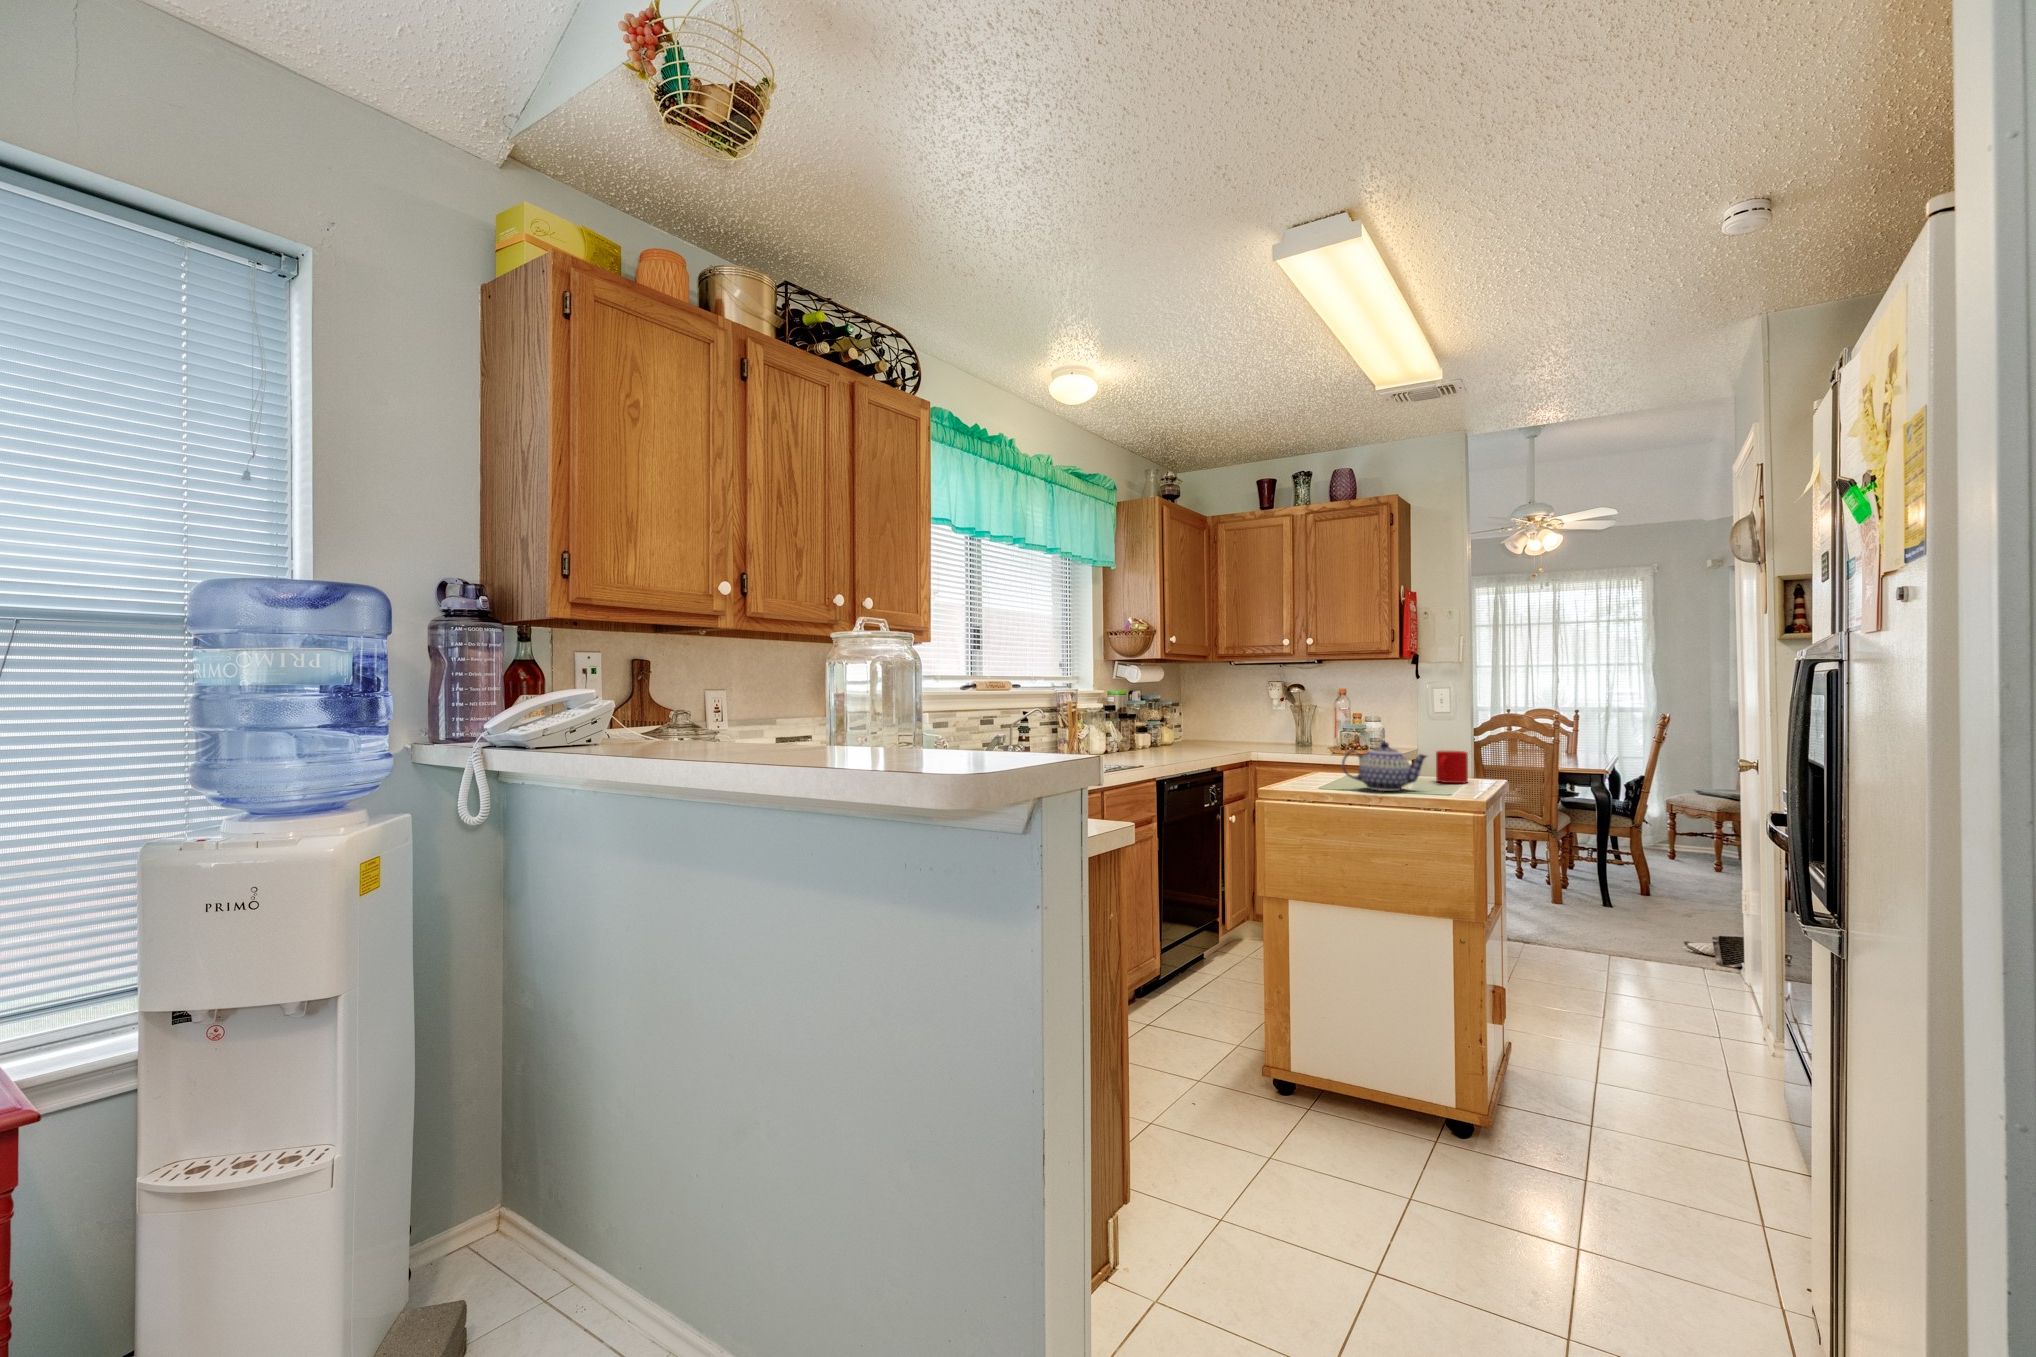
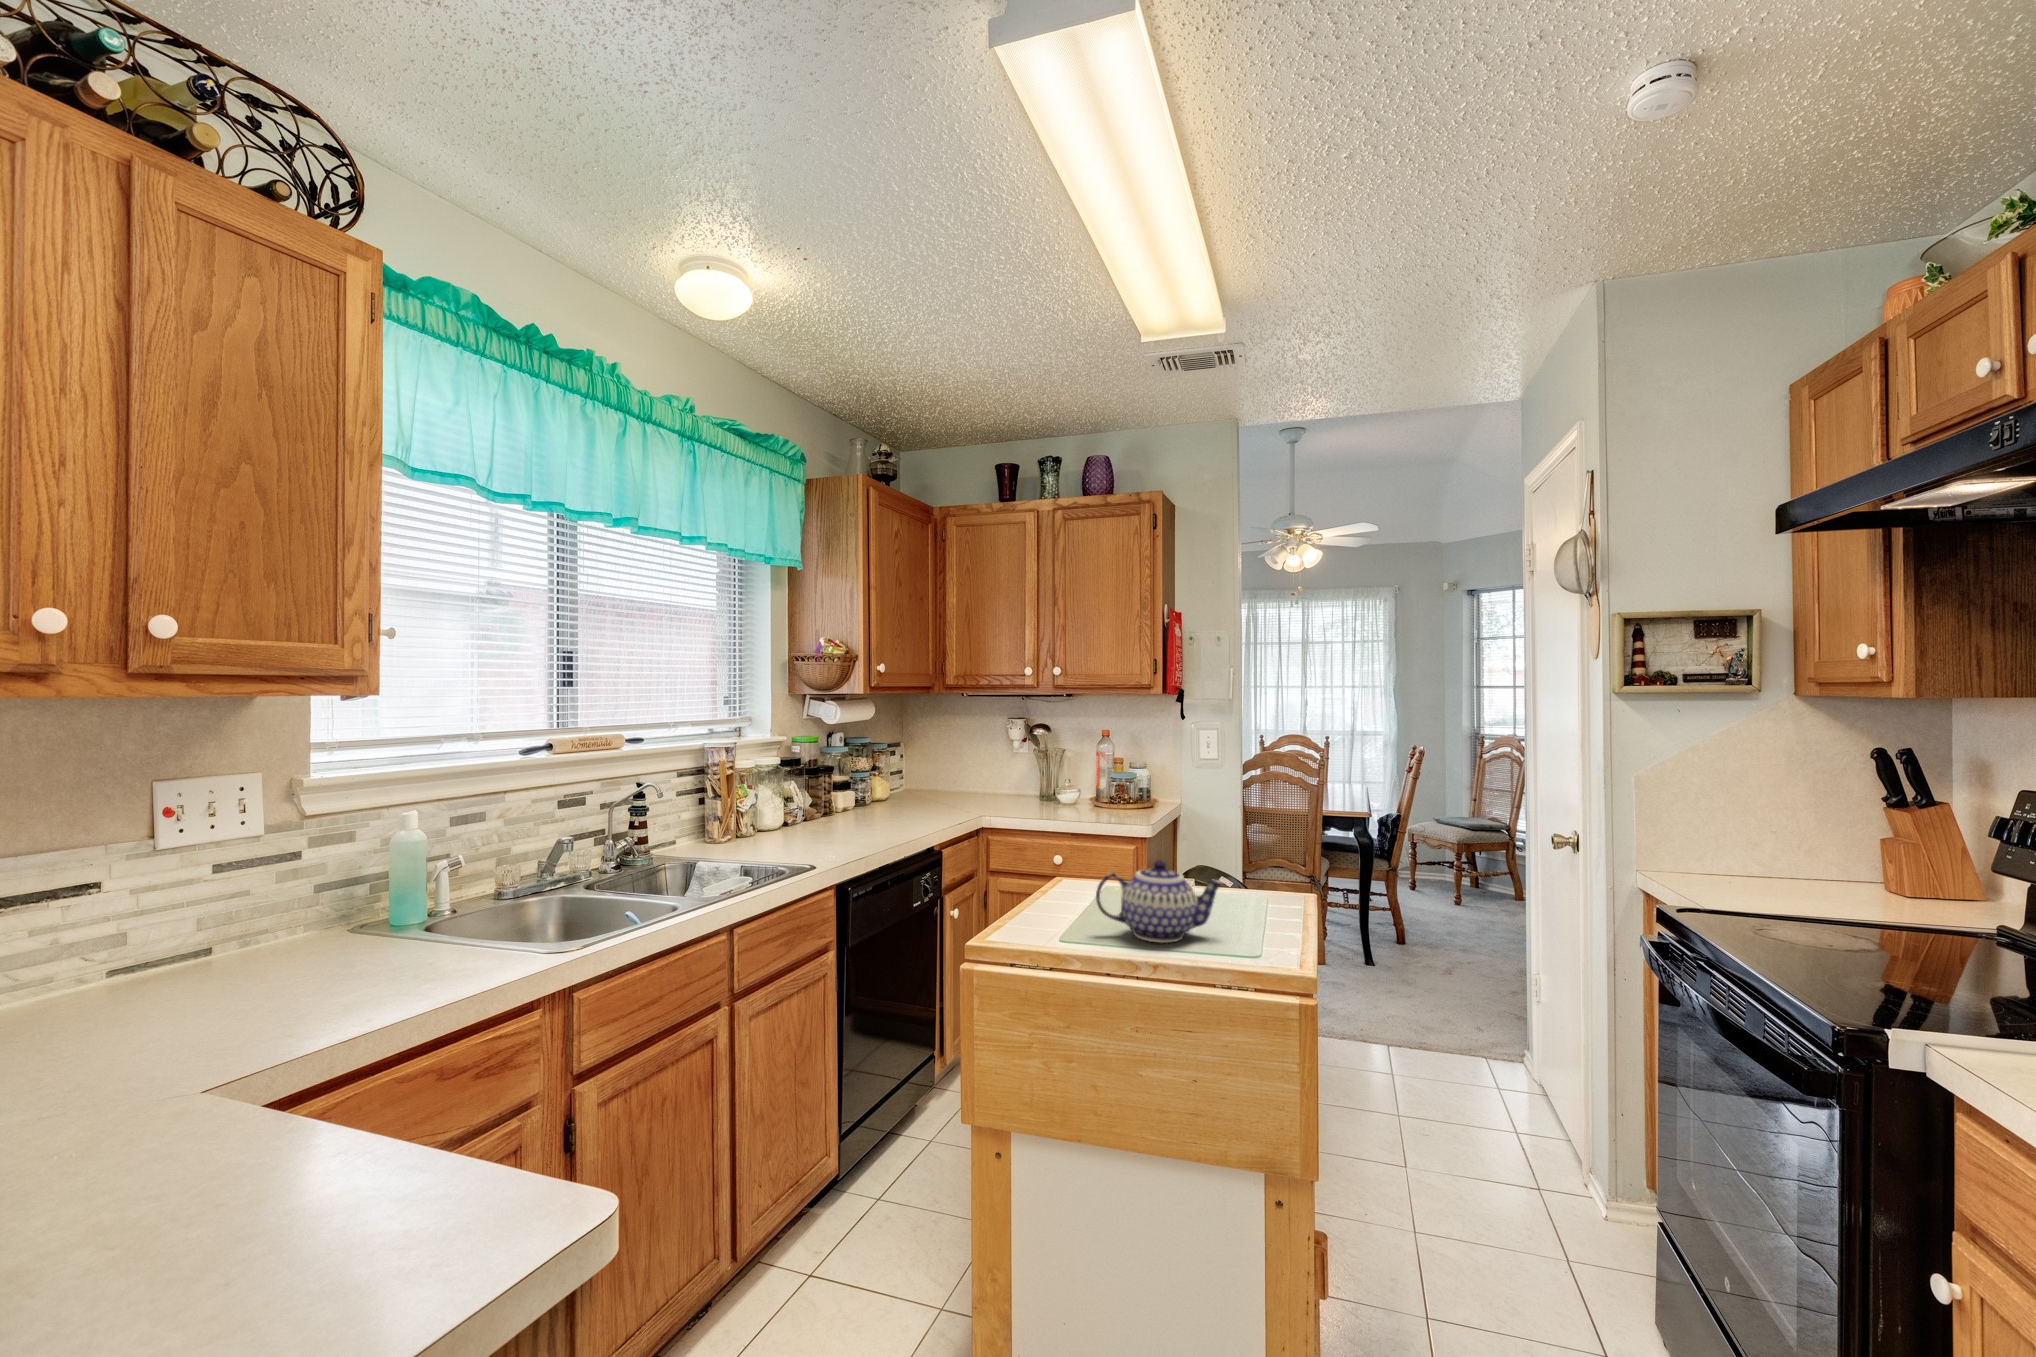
mug: present [1436,751,1468,783] -> none [1228,858,1272,912]

